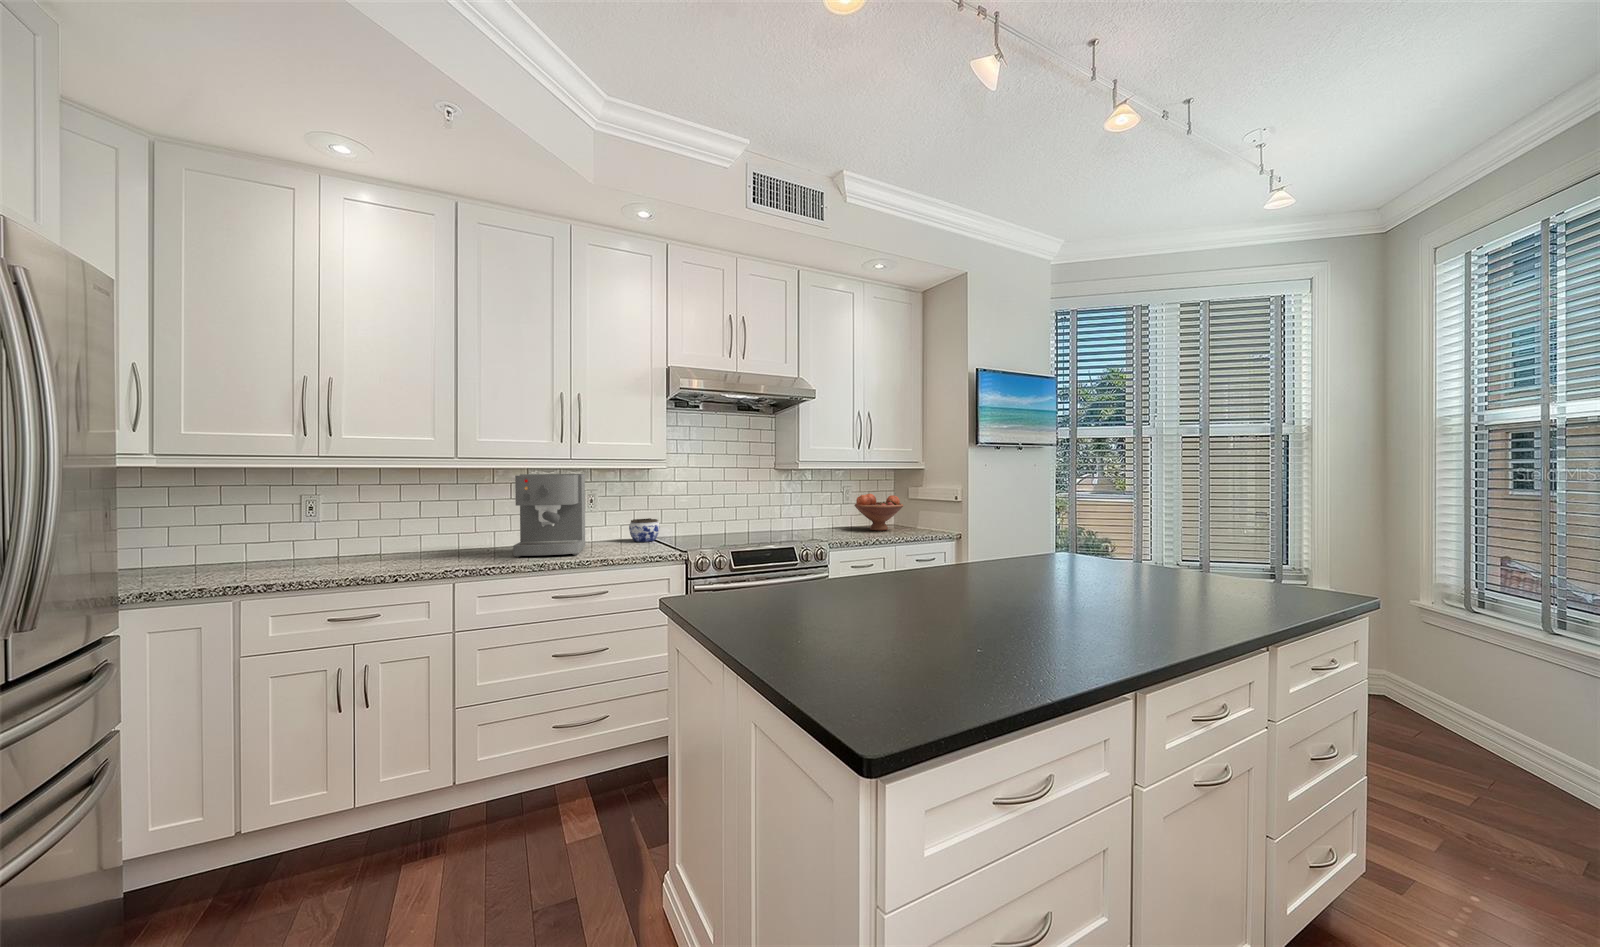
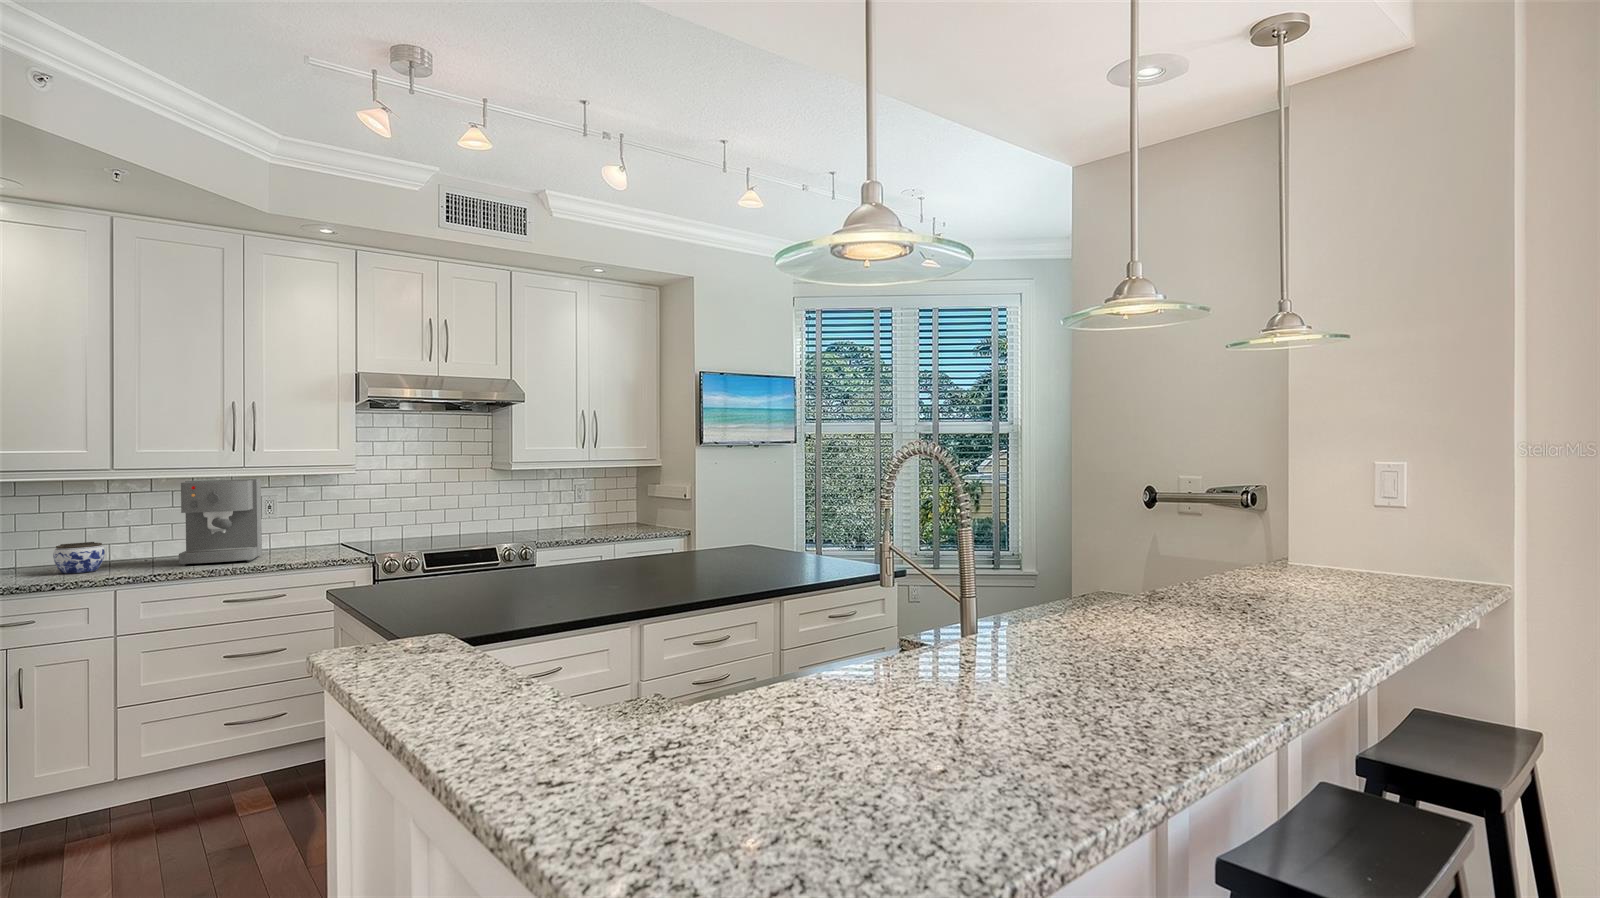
fruit bowl: present [854,494,903,531] -> none [581,492,633,530]
jar: present [629,518,659,542] -> present [53,542,105,573]

